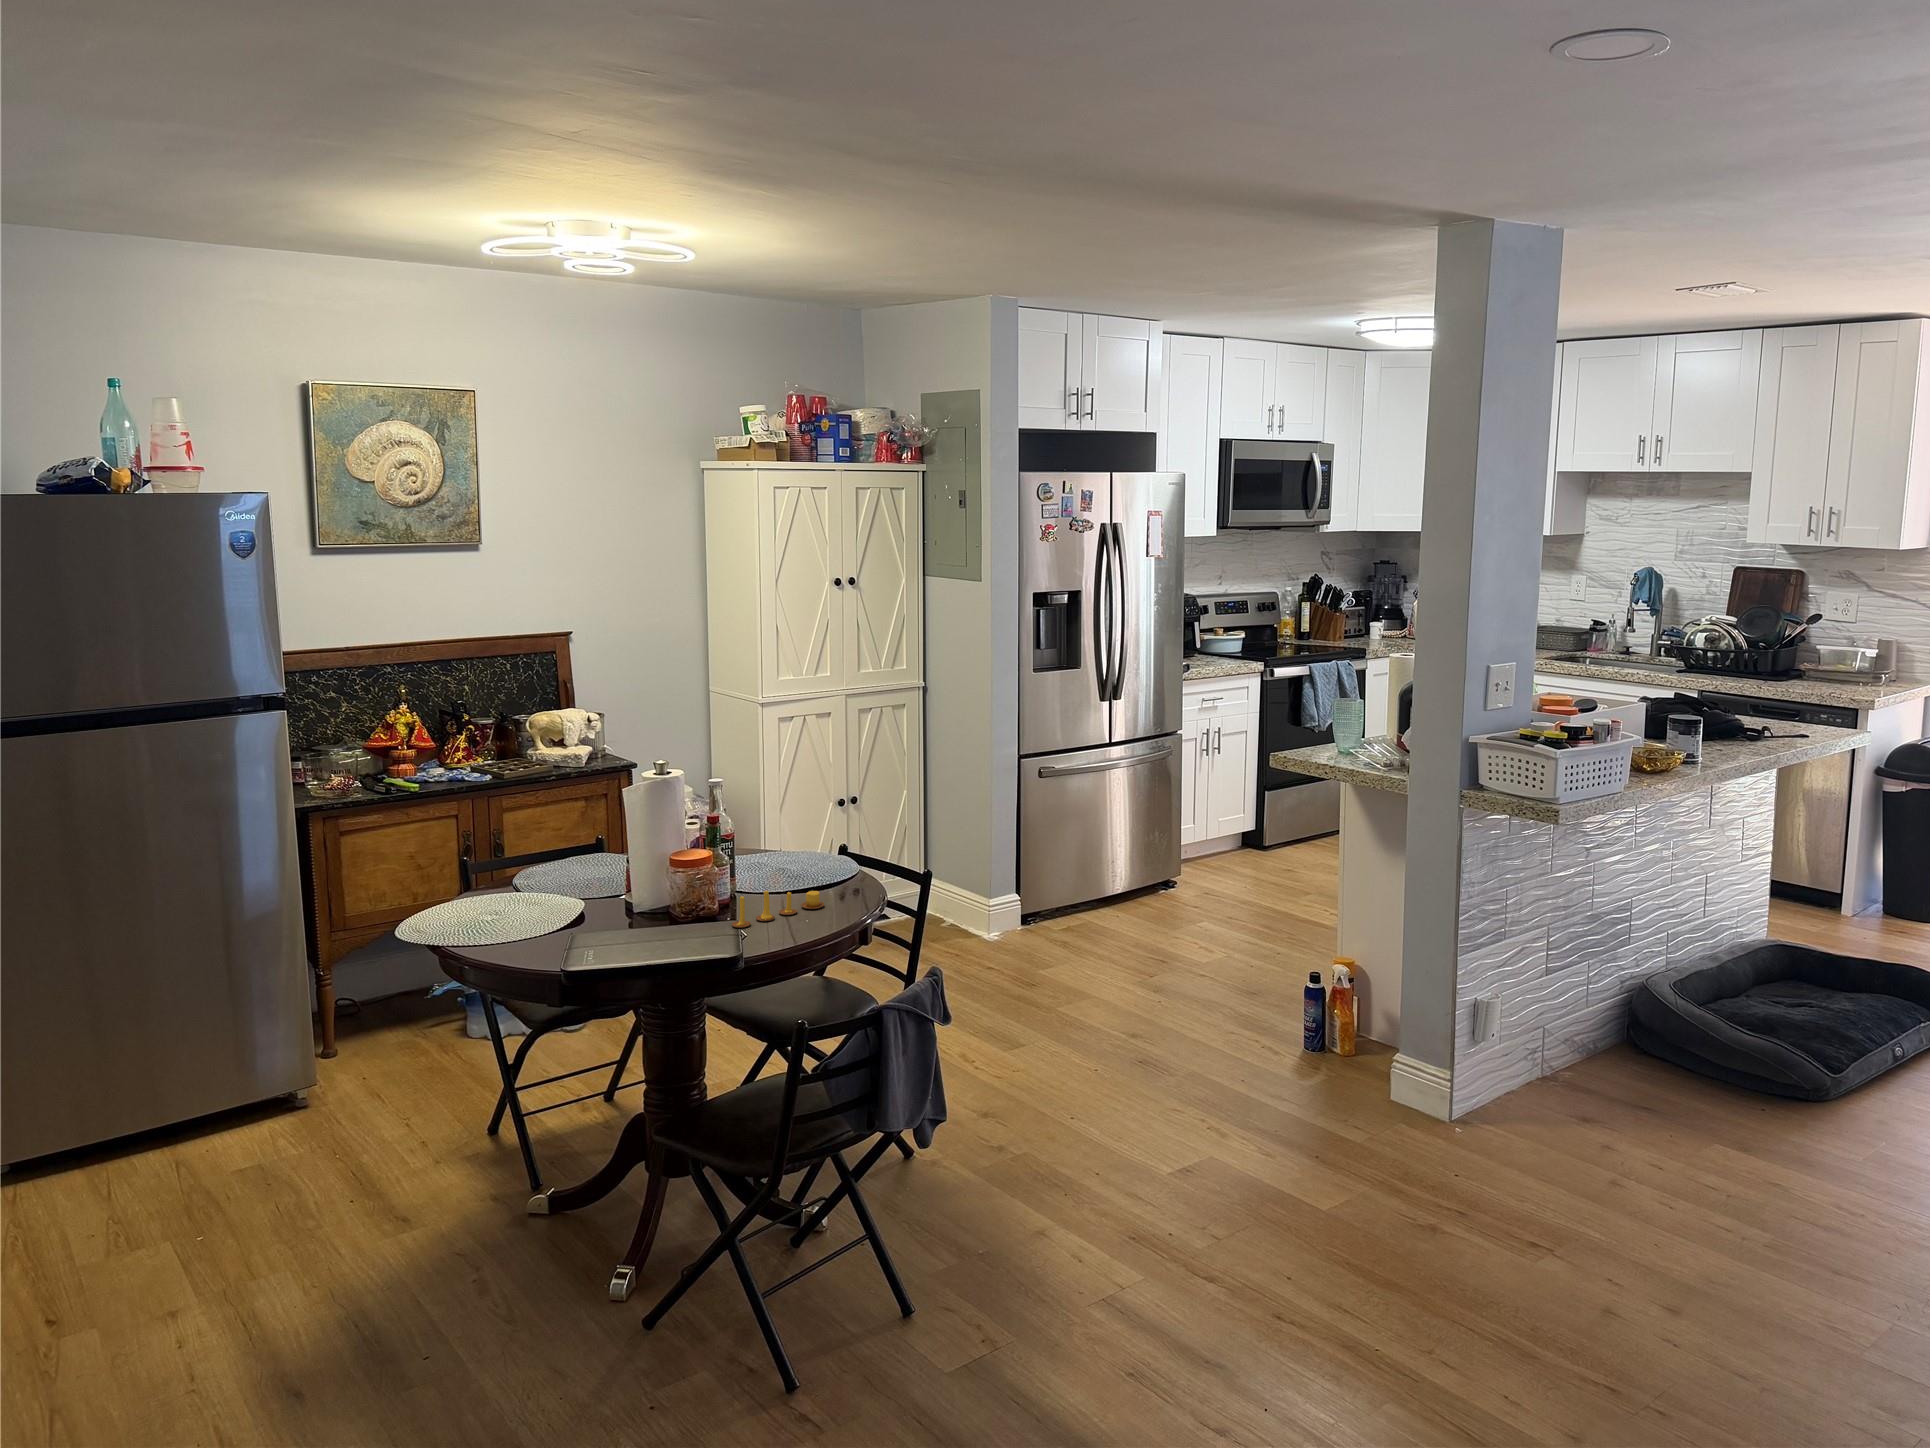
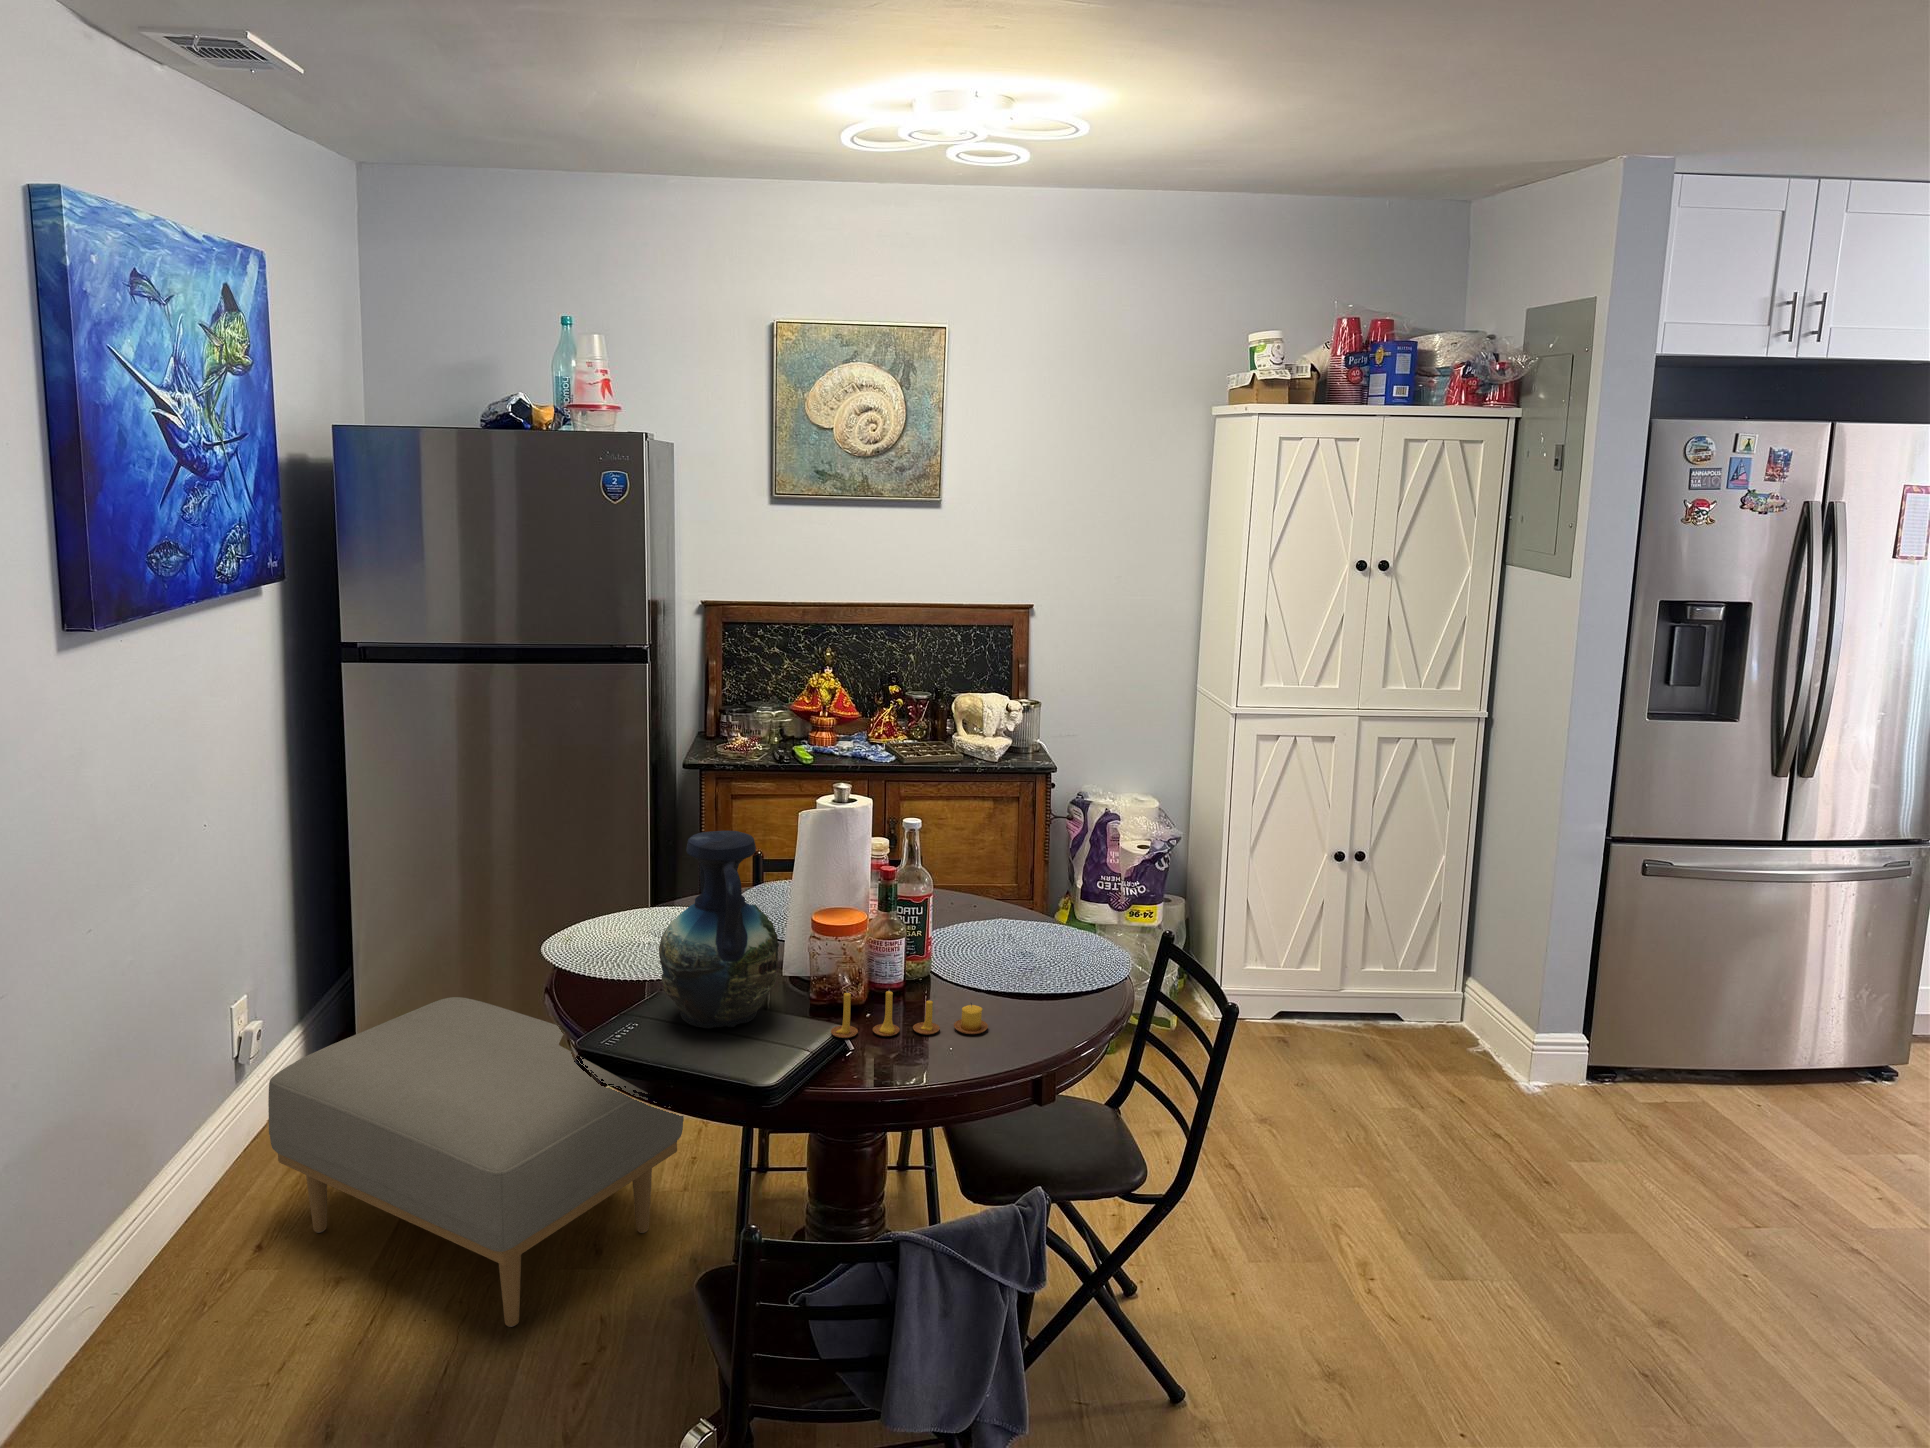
vase: none [600,800,690,943] -> present [659,831,779,1028]
ottoman: none [50,1044,467,1303] -> present [268,997,684,1327]

